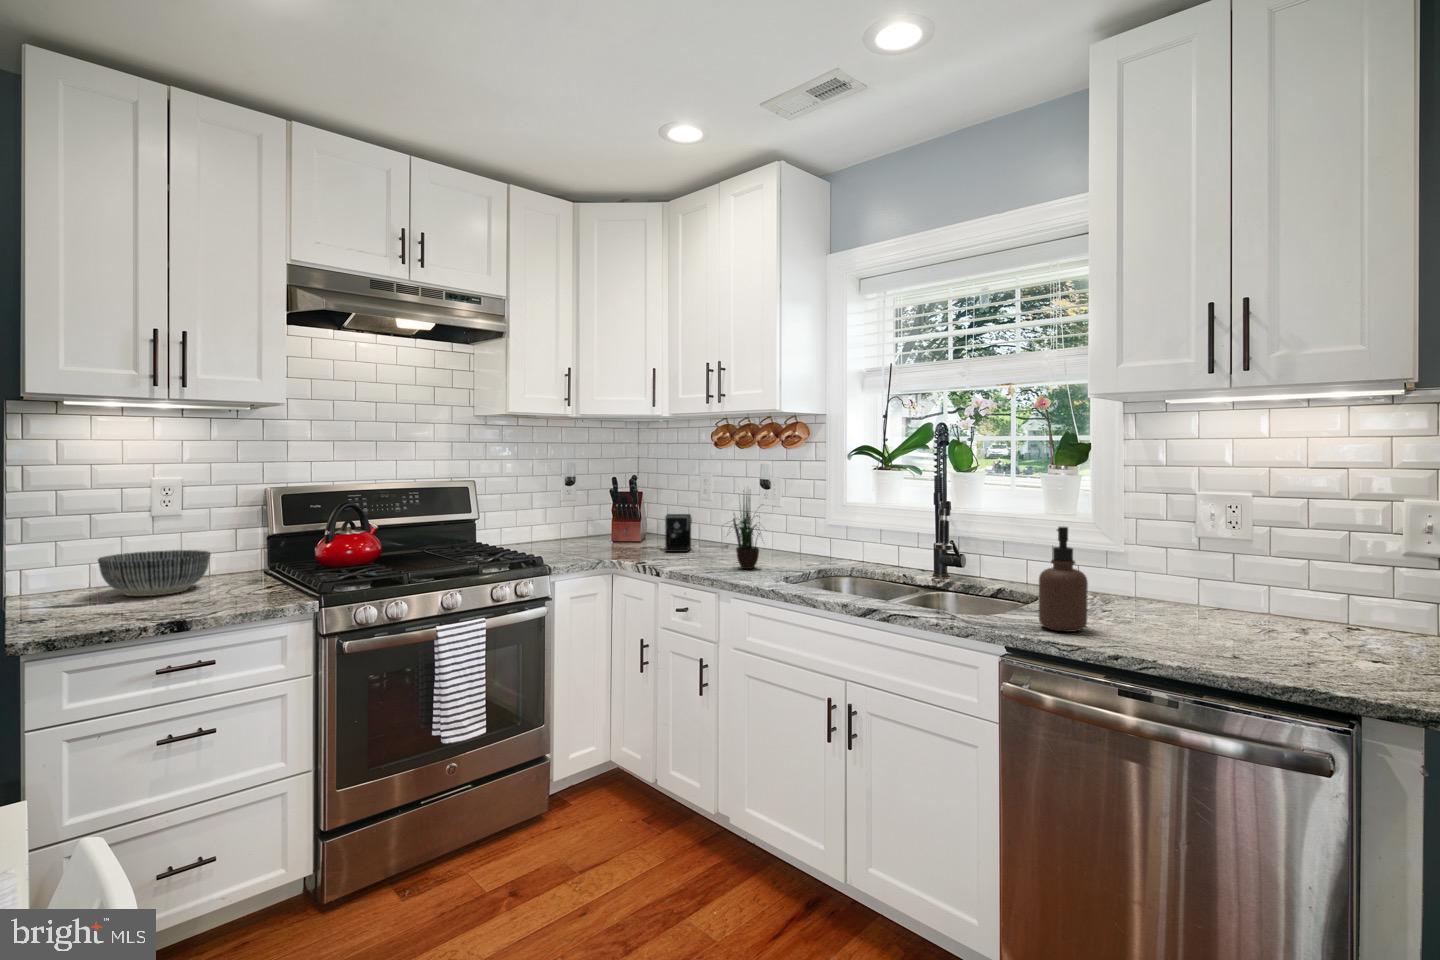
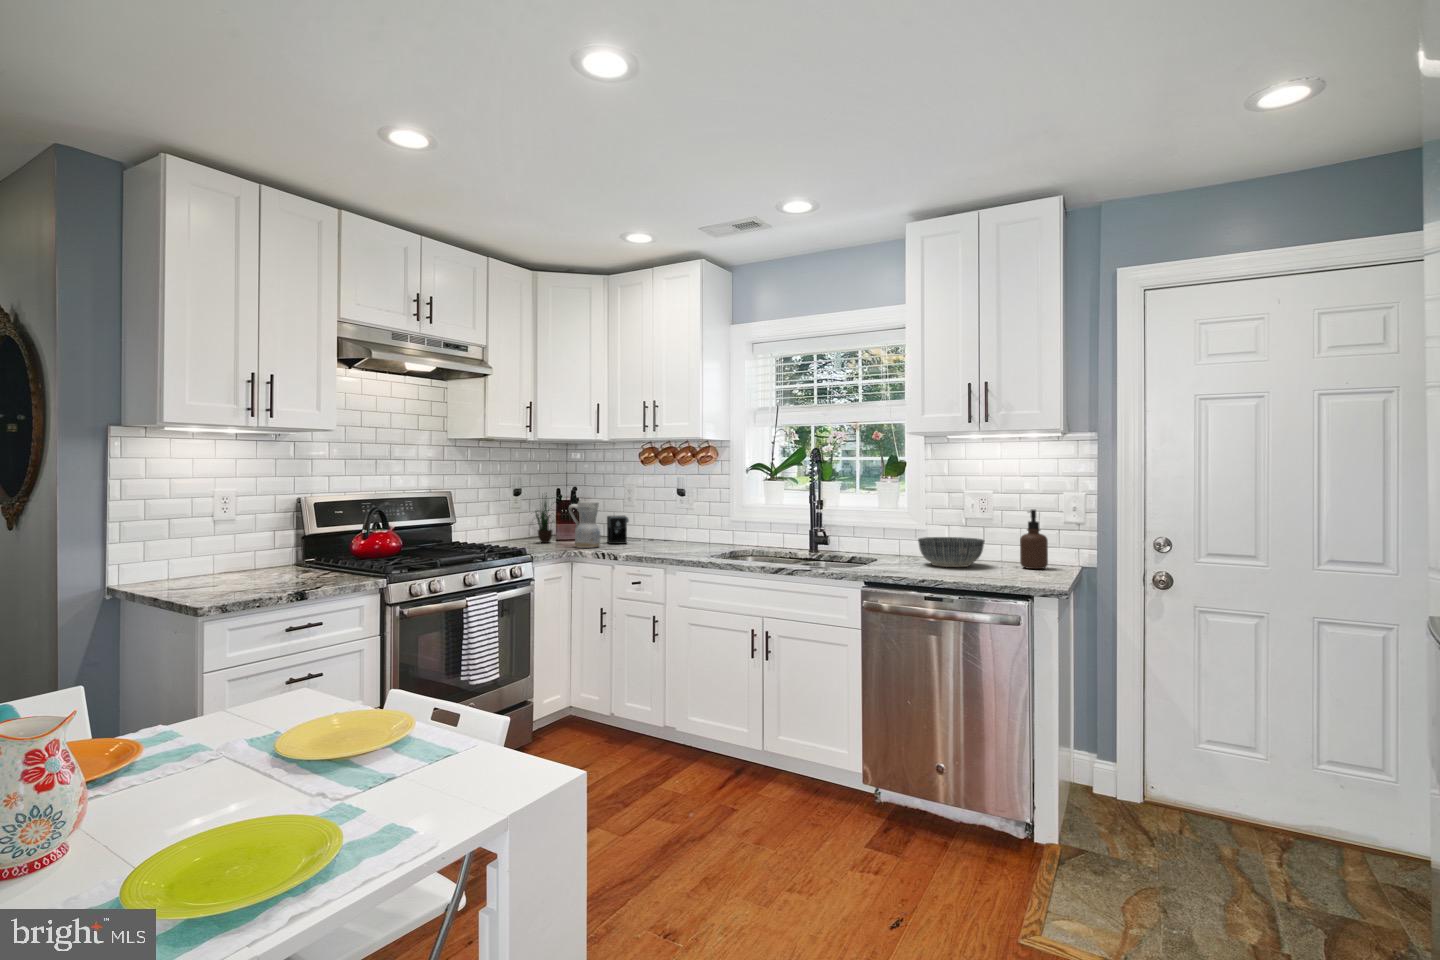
ceramic pitcher: none [608,495,649,557] -> present [569,501,600,548]
potted plant: present [729,498,760,569] -> present [535,495,552,543]
soap dispenser: present [1039,527,1088,632] -> present [1020,509,1048,569]
bowl: present [98,550,211,596] -> present [918,537,984,567]

